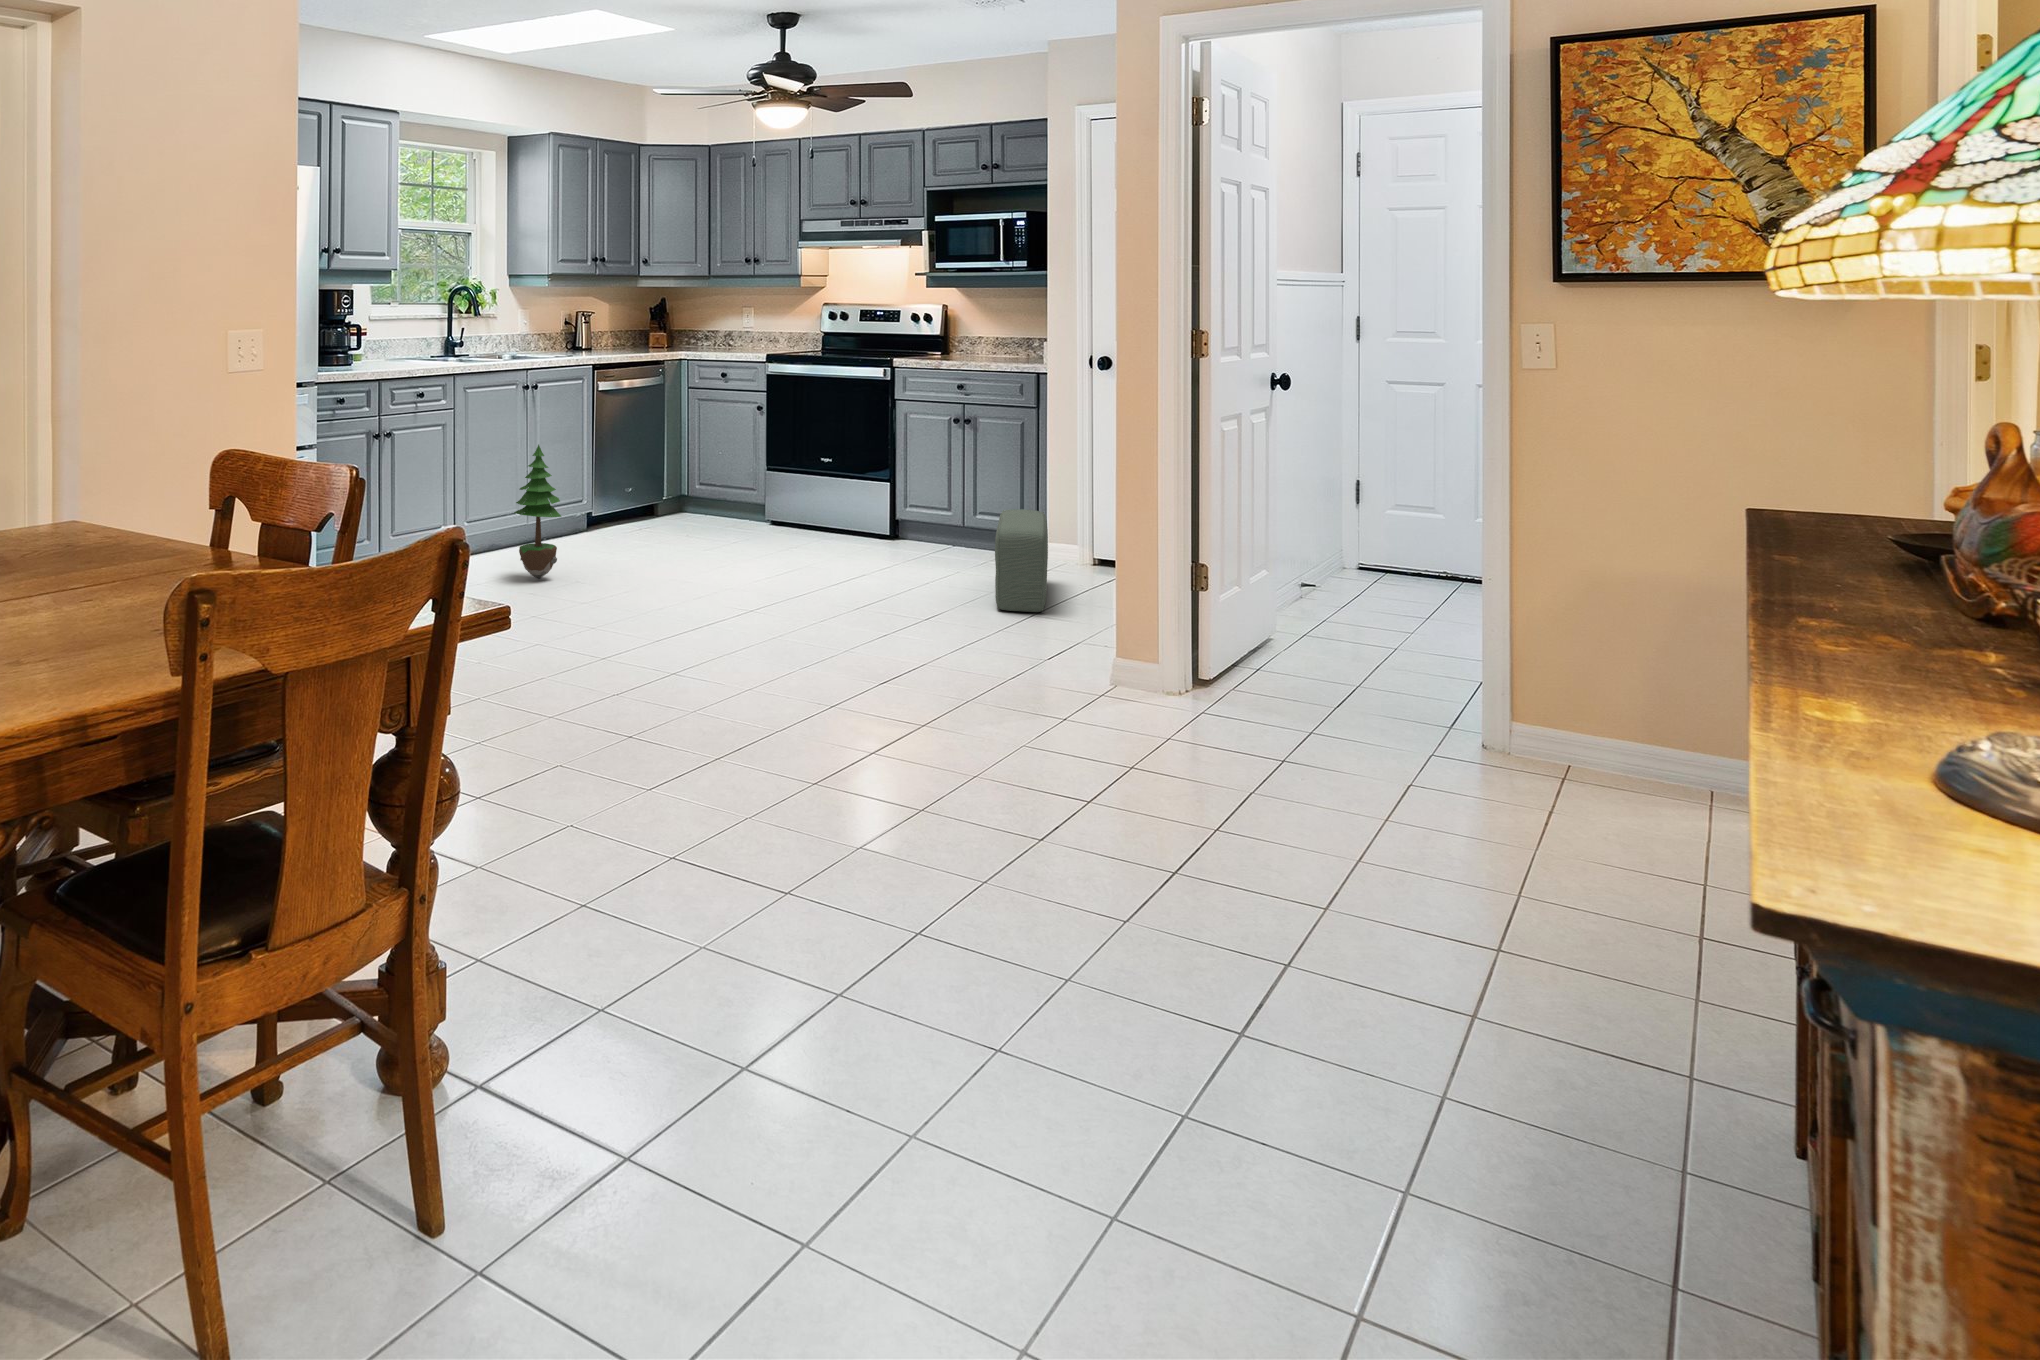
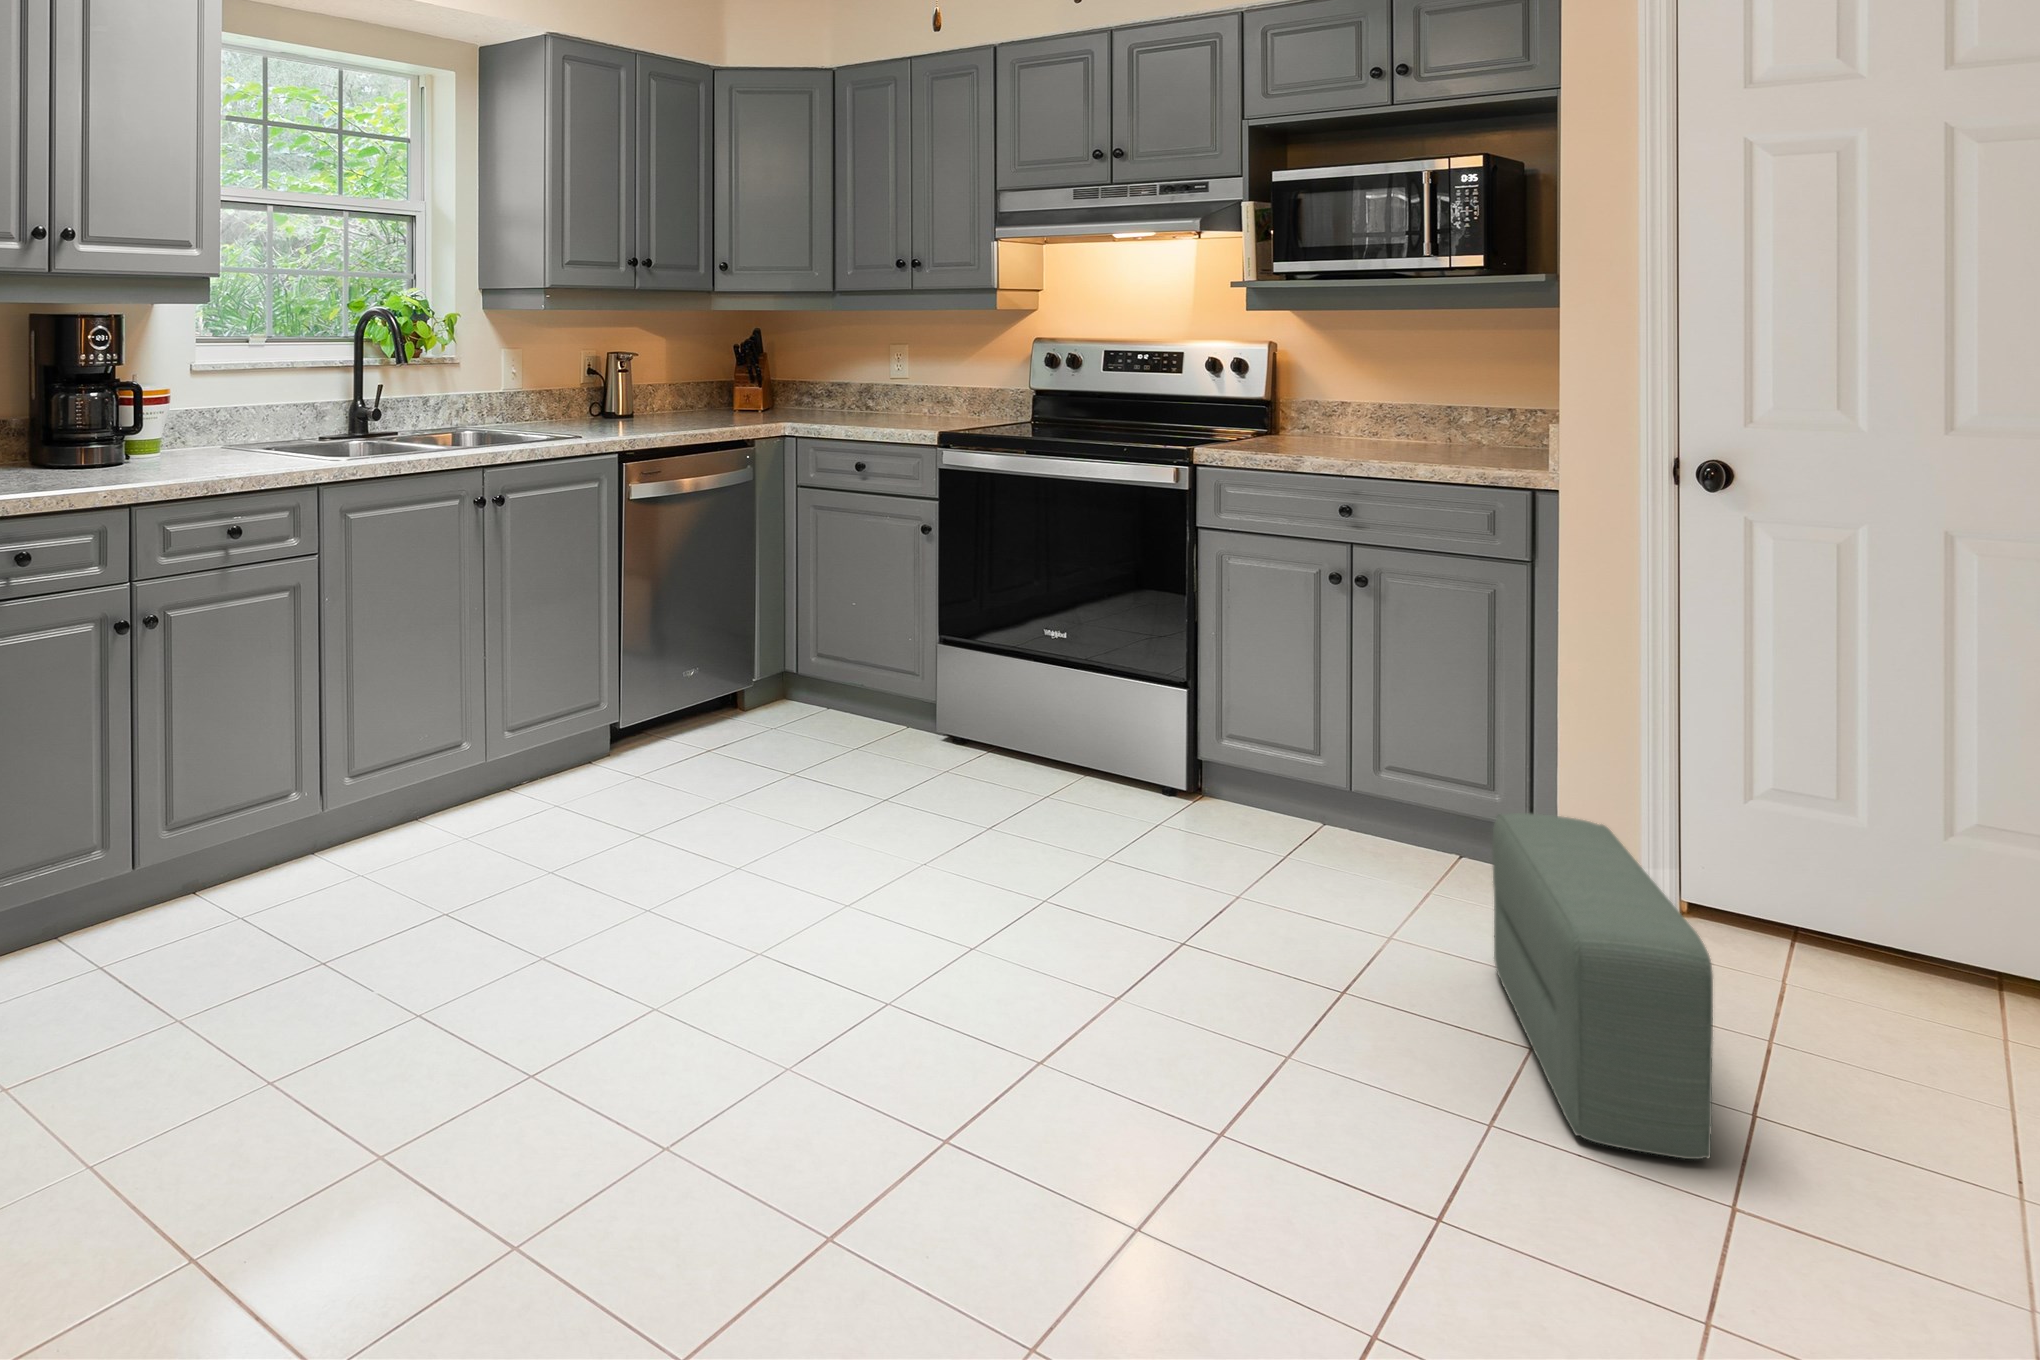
potted tree: present [514,445,561,579] -> none [403,641,507,931]

